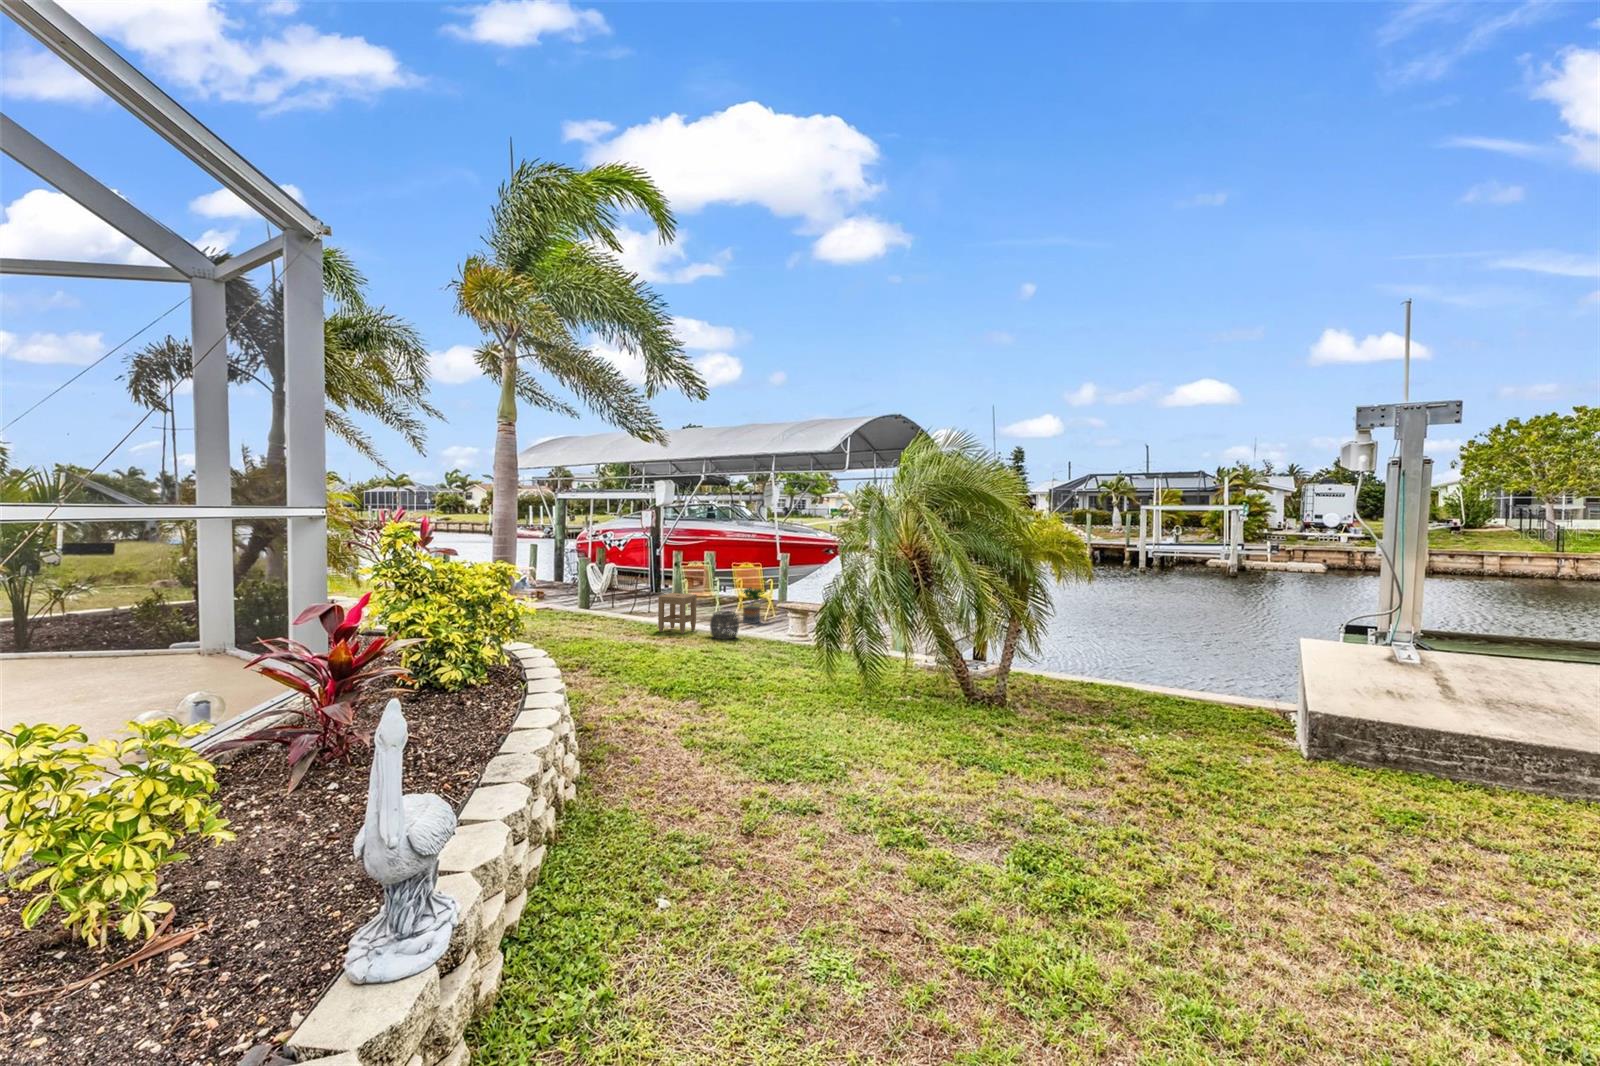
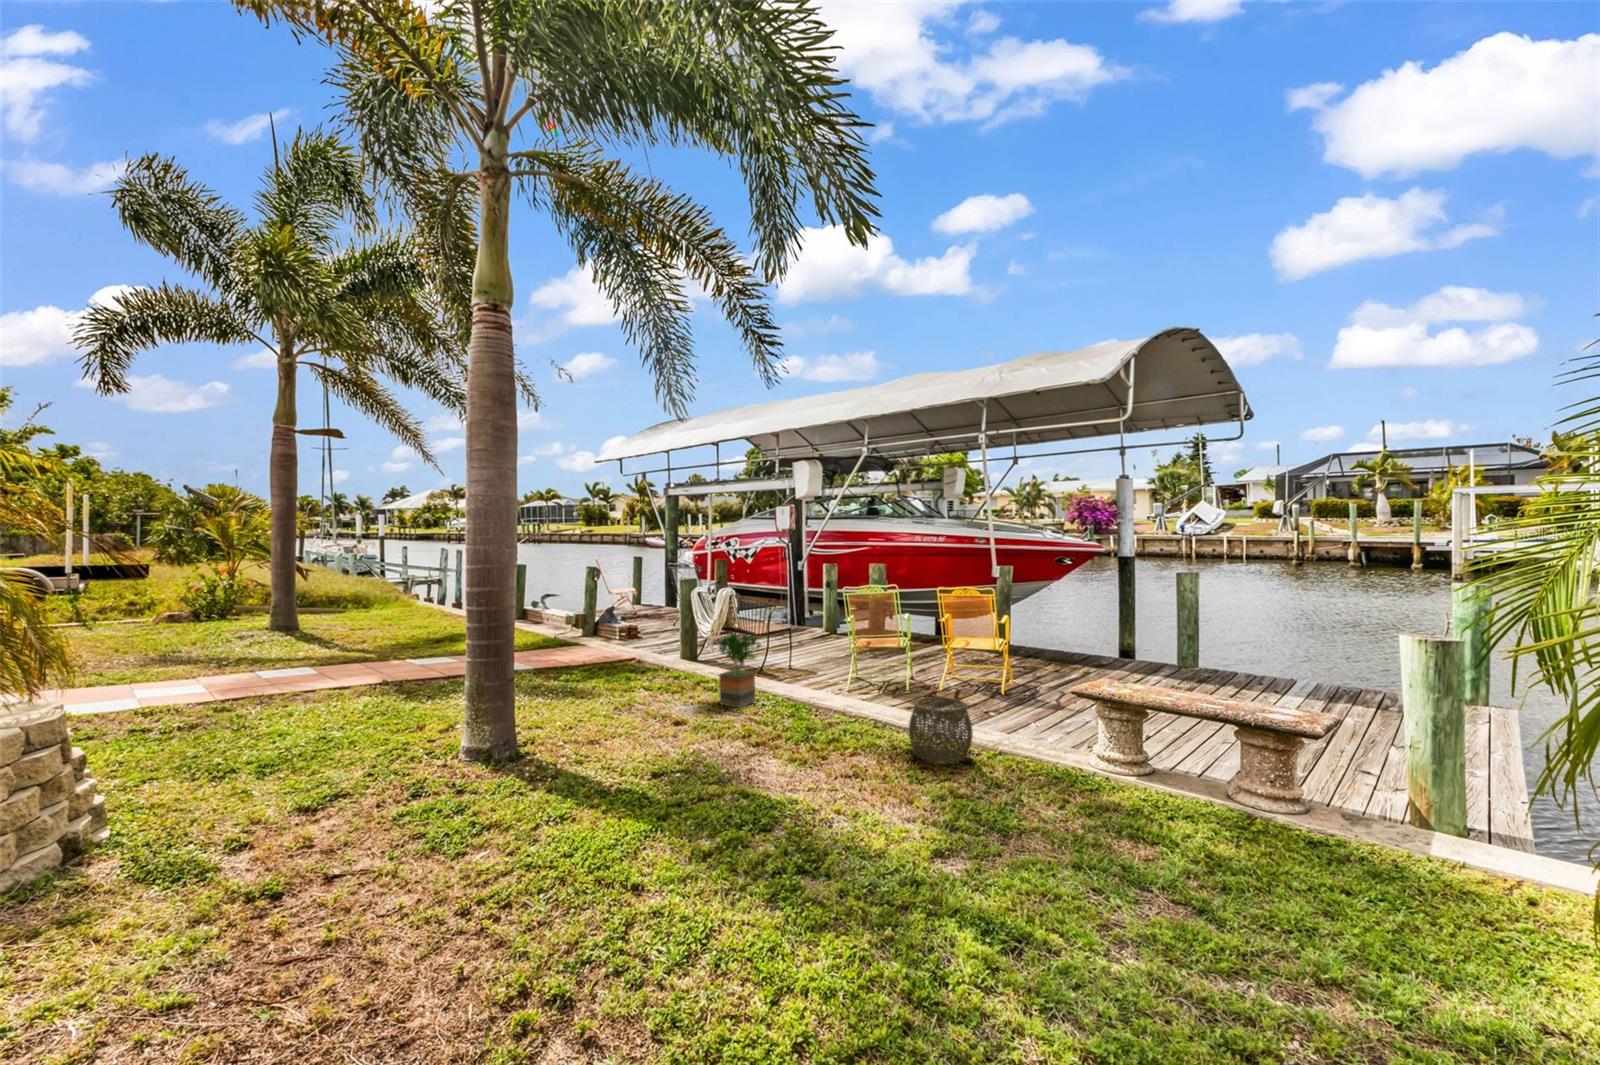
potted tree: present [743,588,764,624] -> present [719,635,761,708]
stool: present [658,593,697,634] -> none [799,652,875,742]

